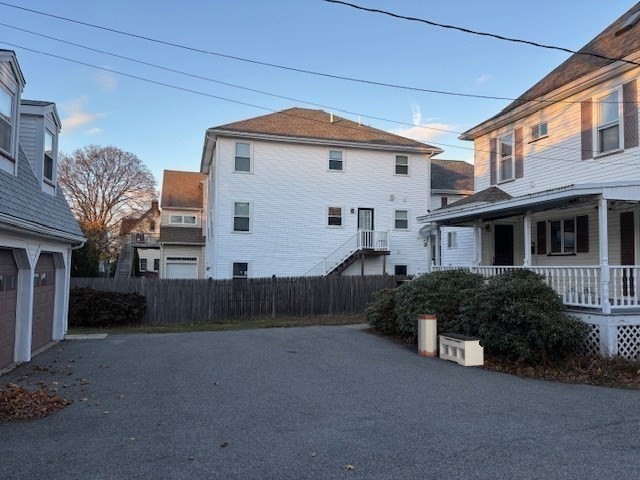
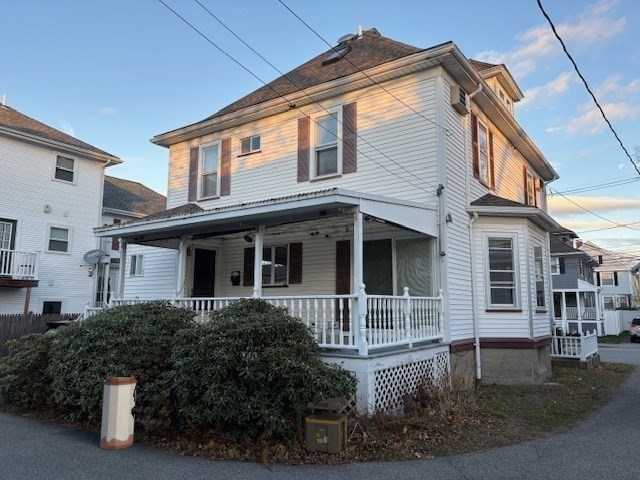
bench: present [440,333,483,366] -> none [141,402,218,461]
toolbox: none [541,336,576,375] -> present [305,396,348,454]

